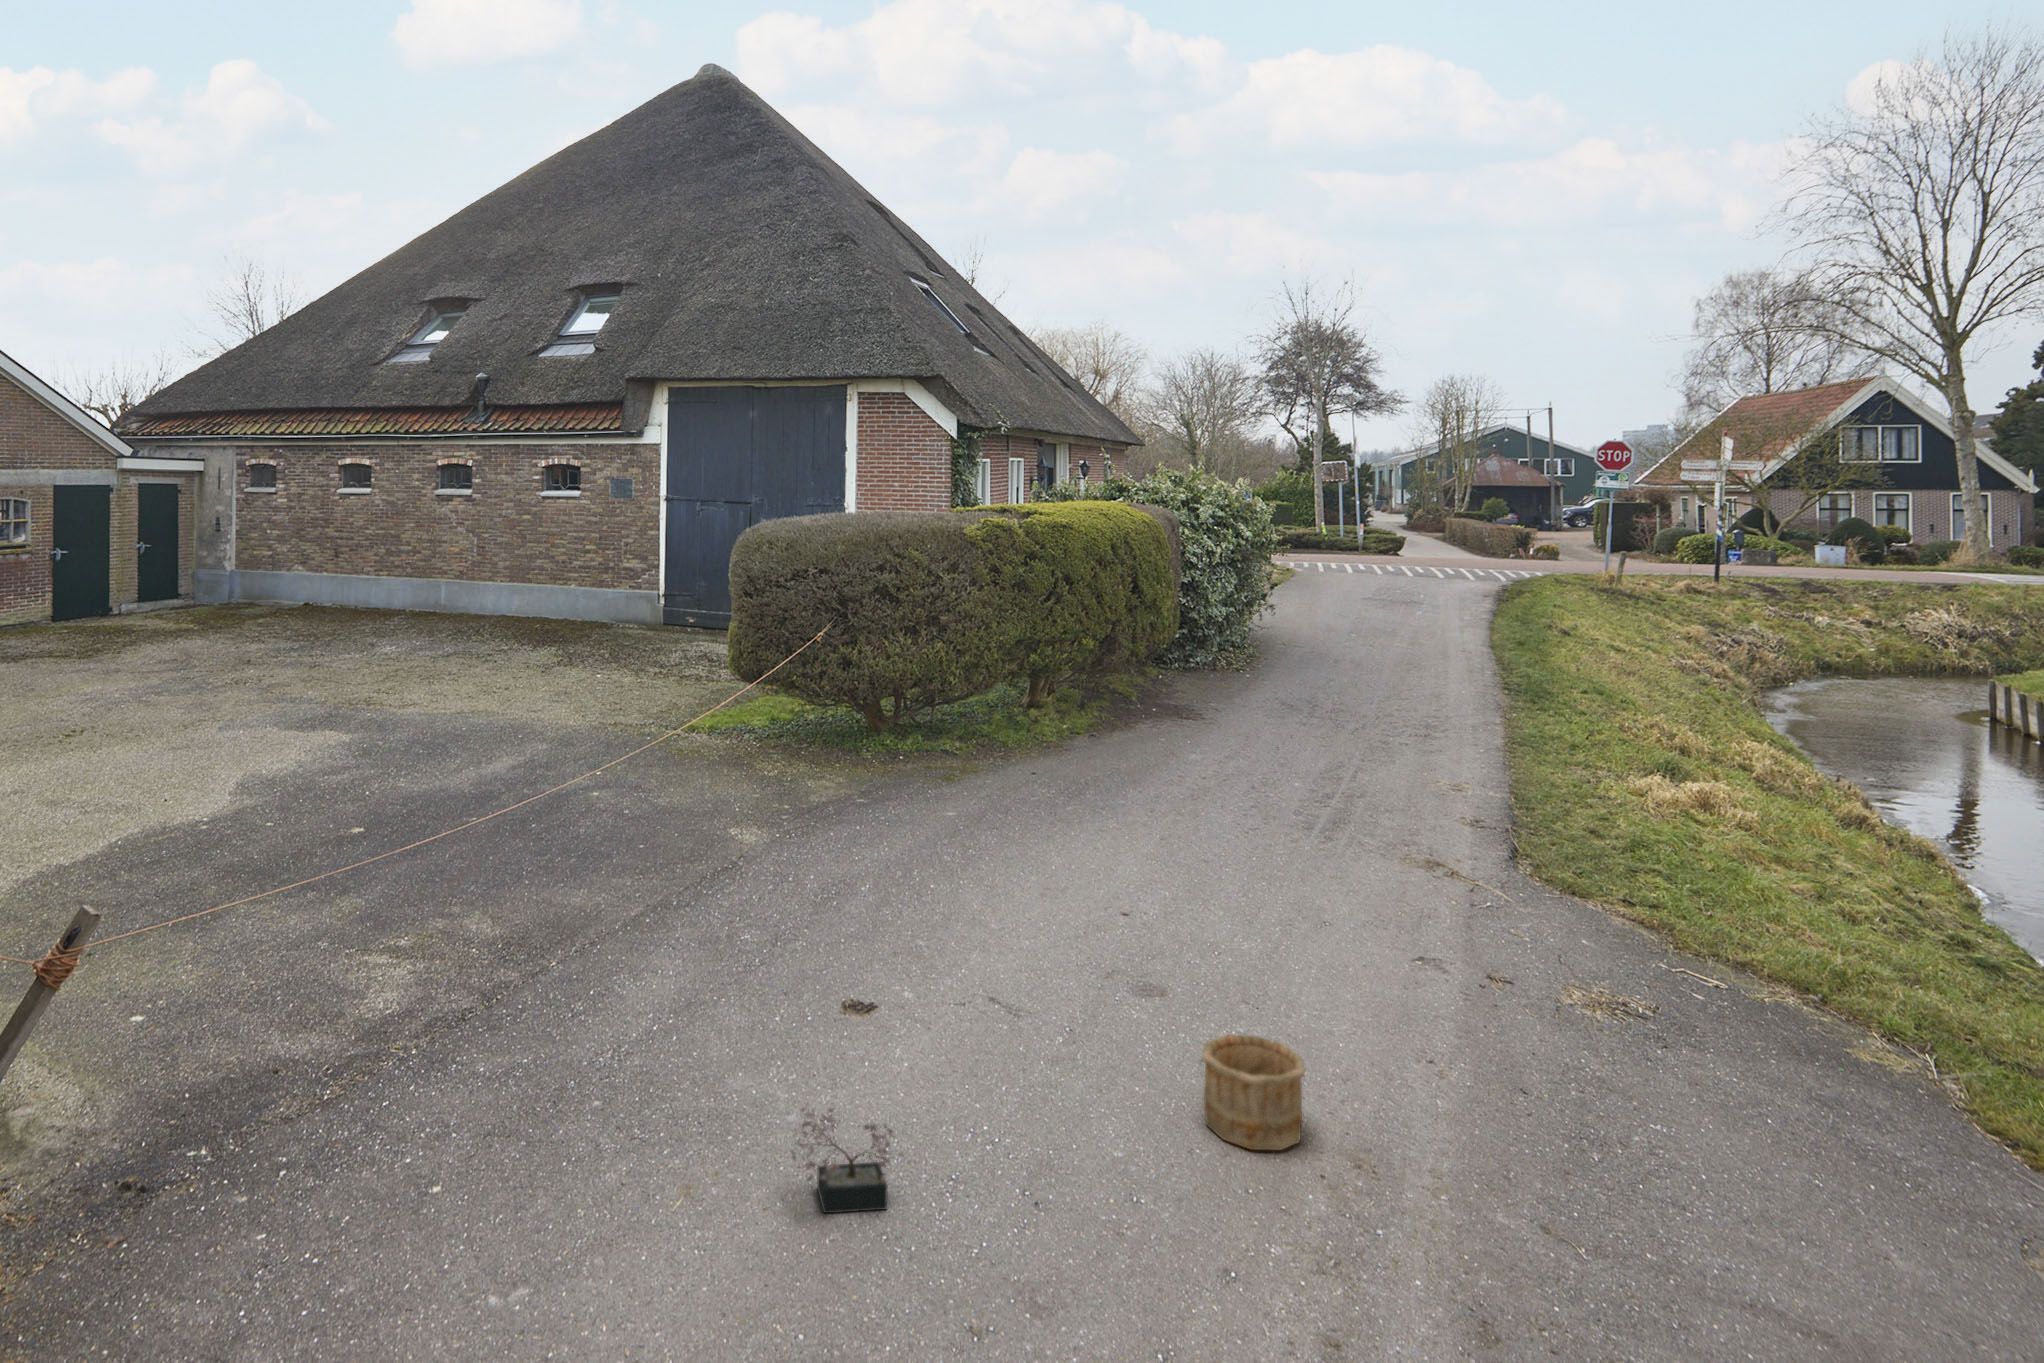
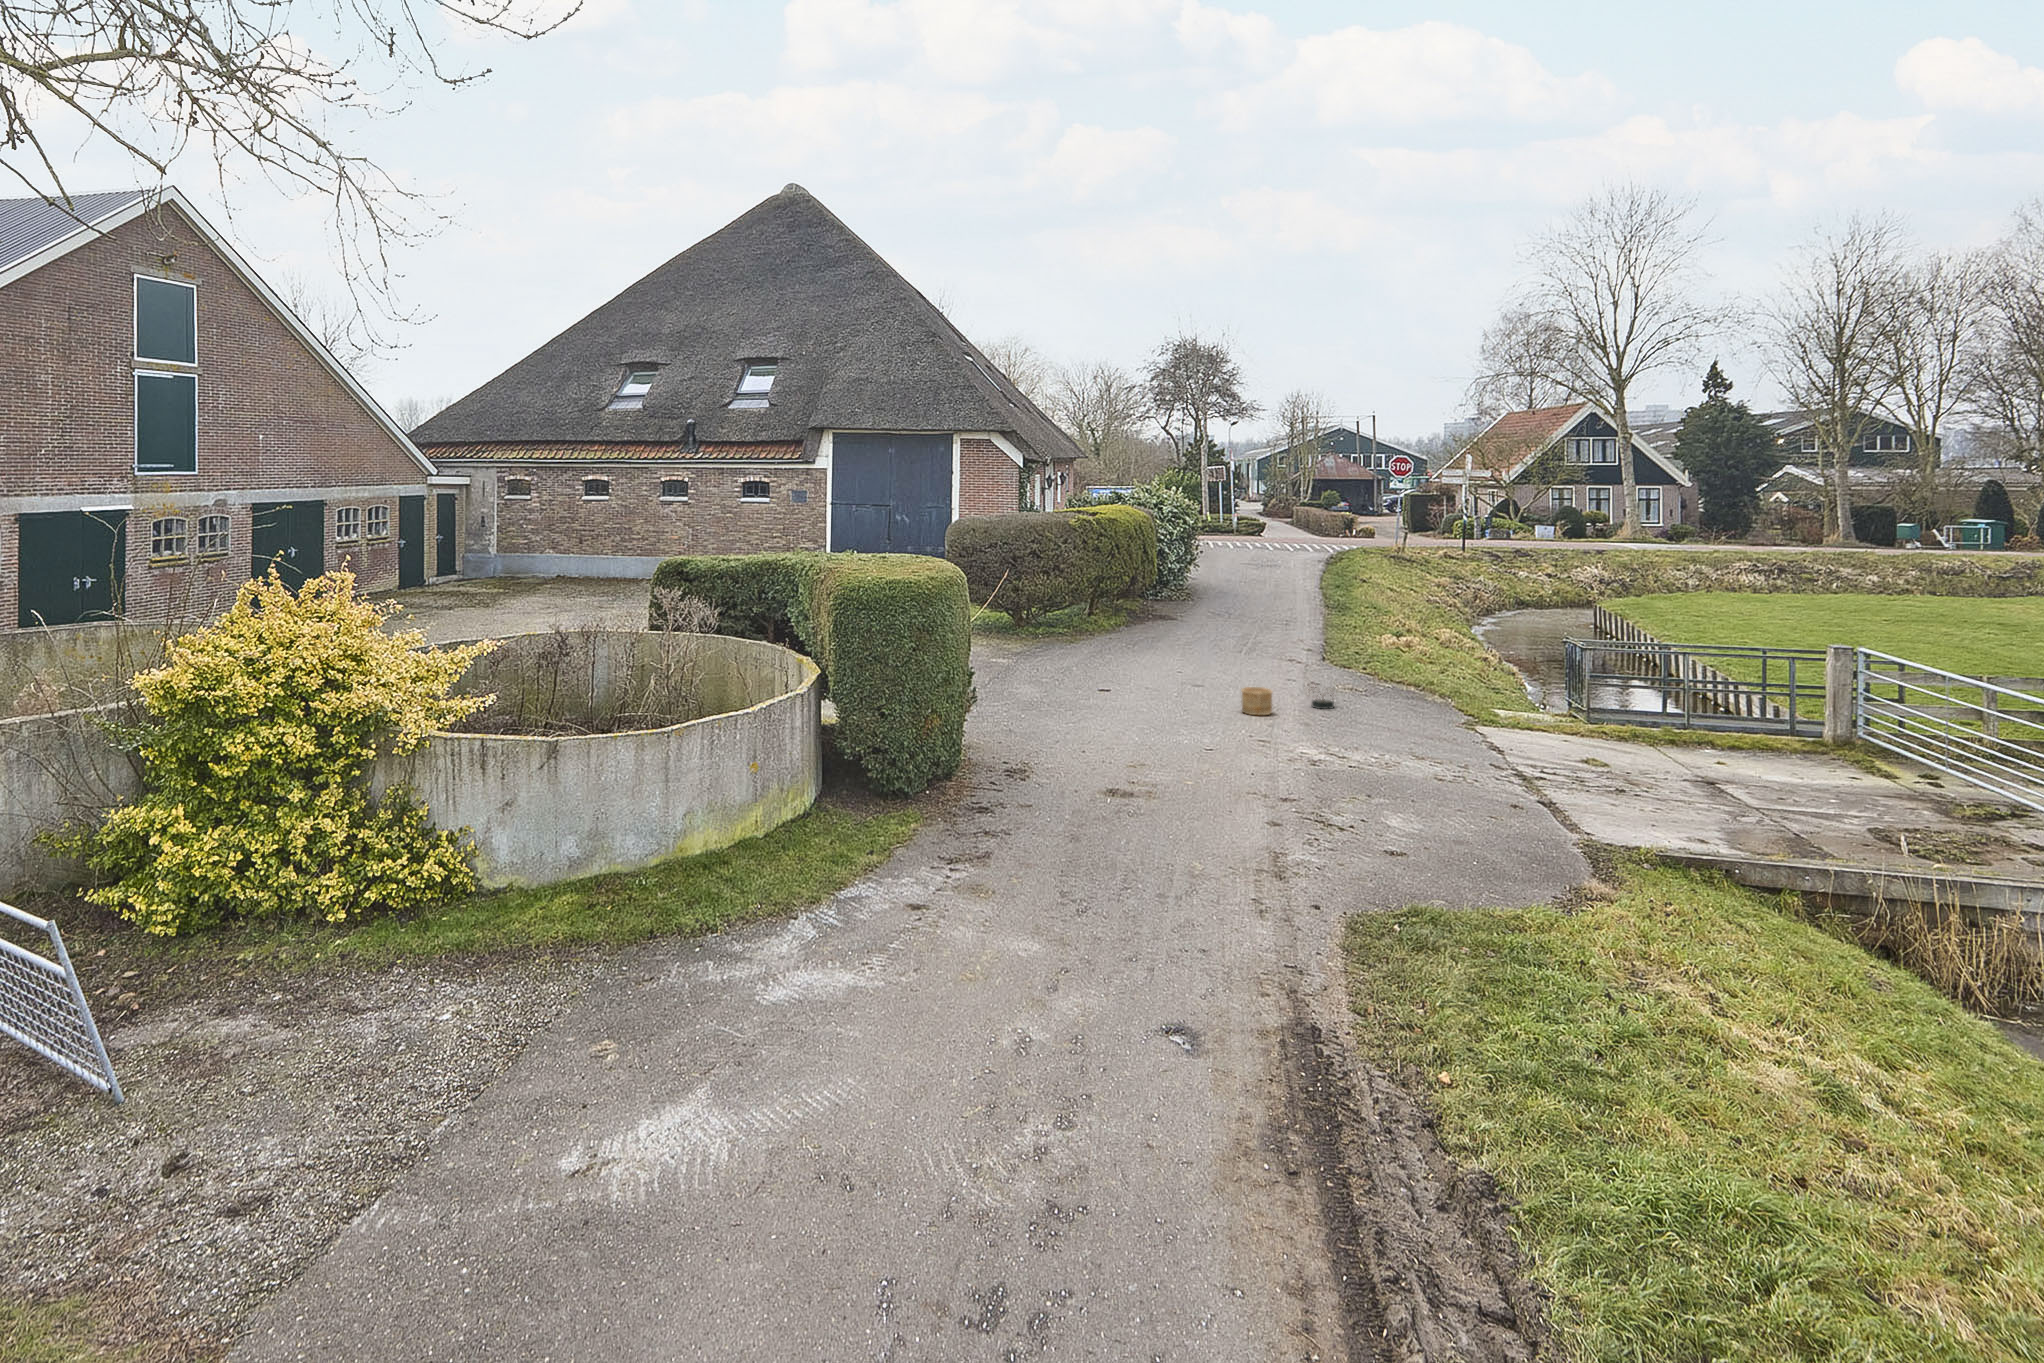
decorative plant: present [792,1102,903,1213] -> present [1308,684,1334,709]

